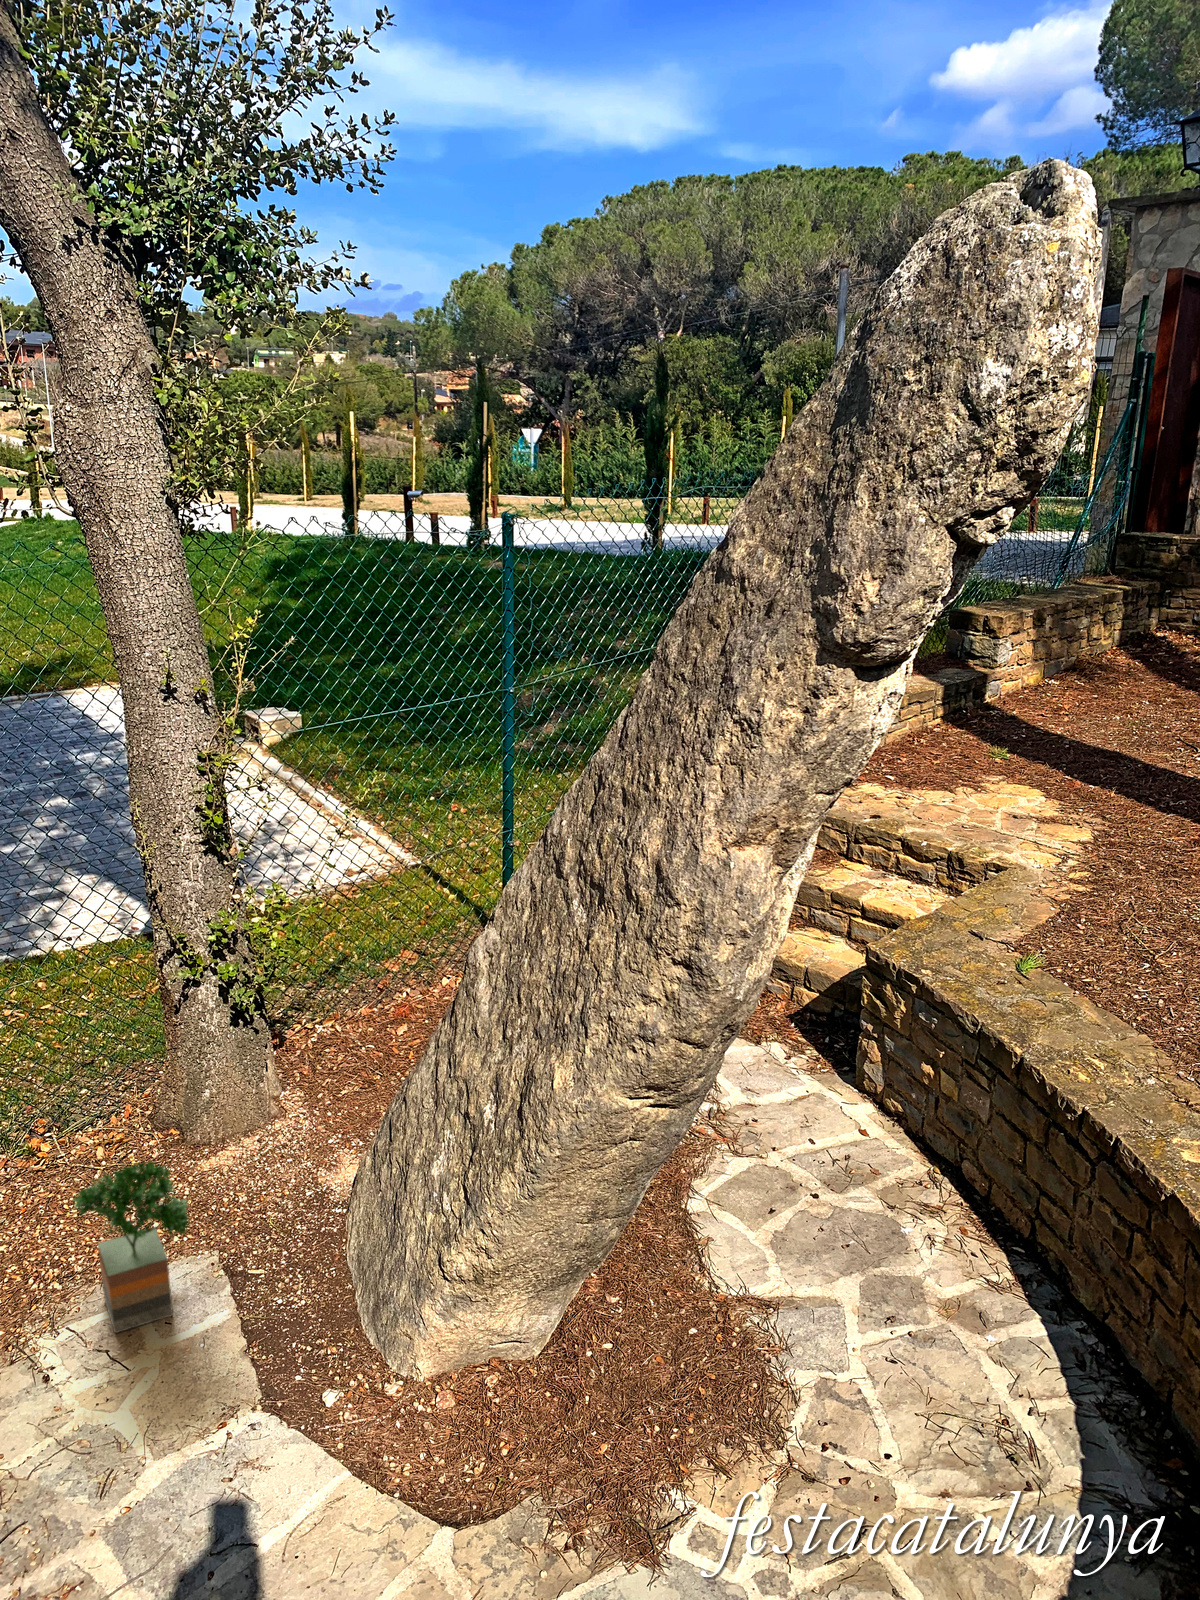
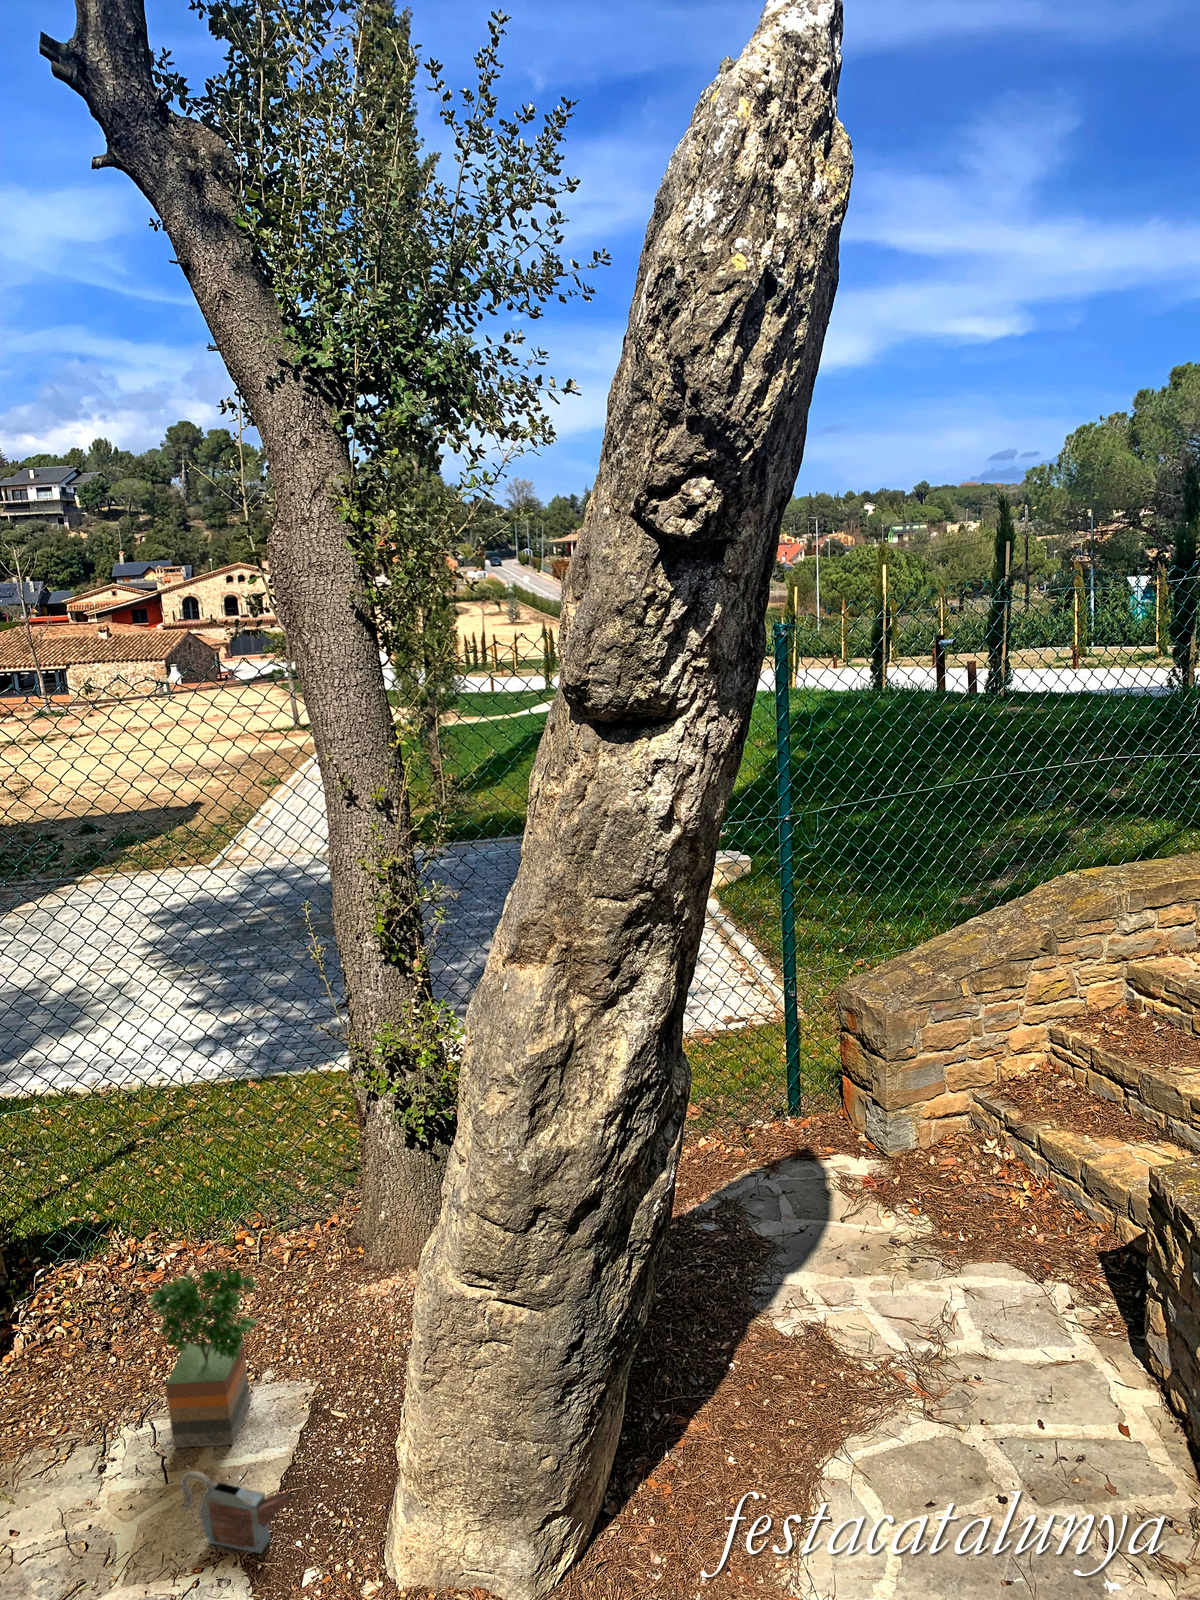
watering can: none [184,1316,303,1383] -> present [180,1471,295,1553]

